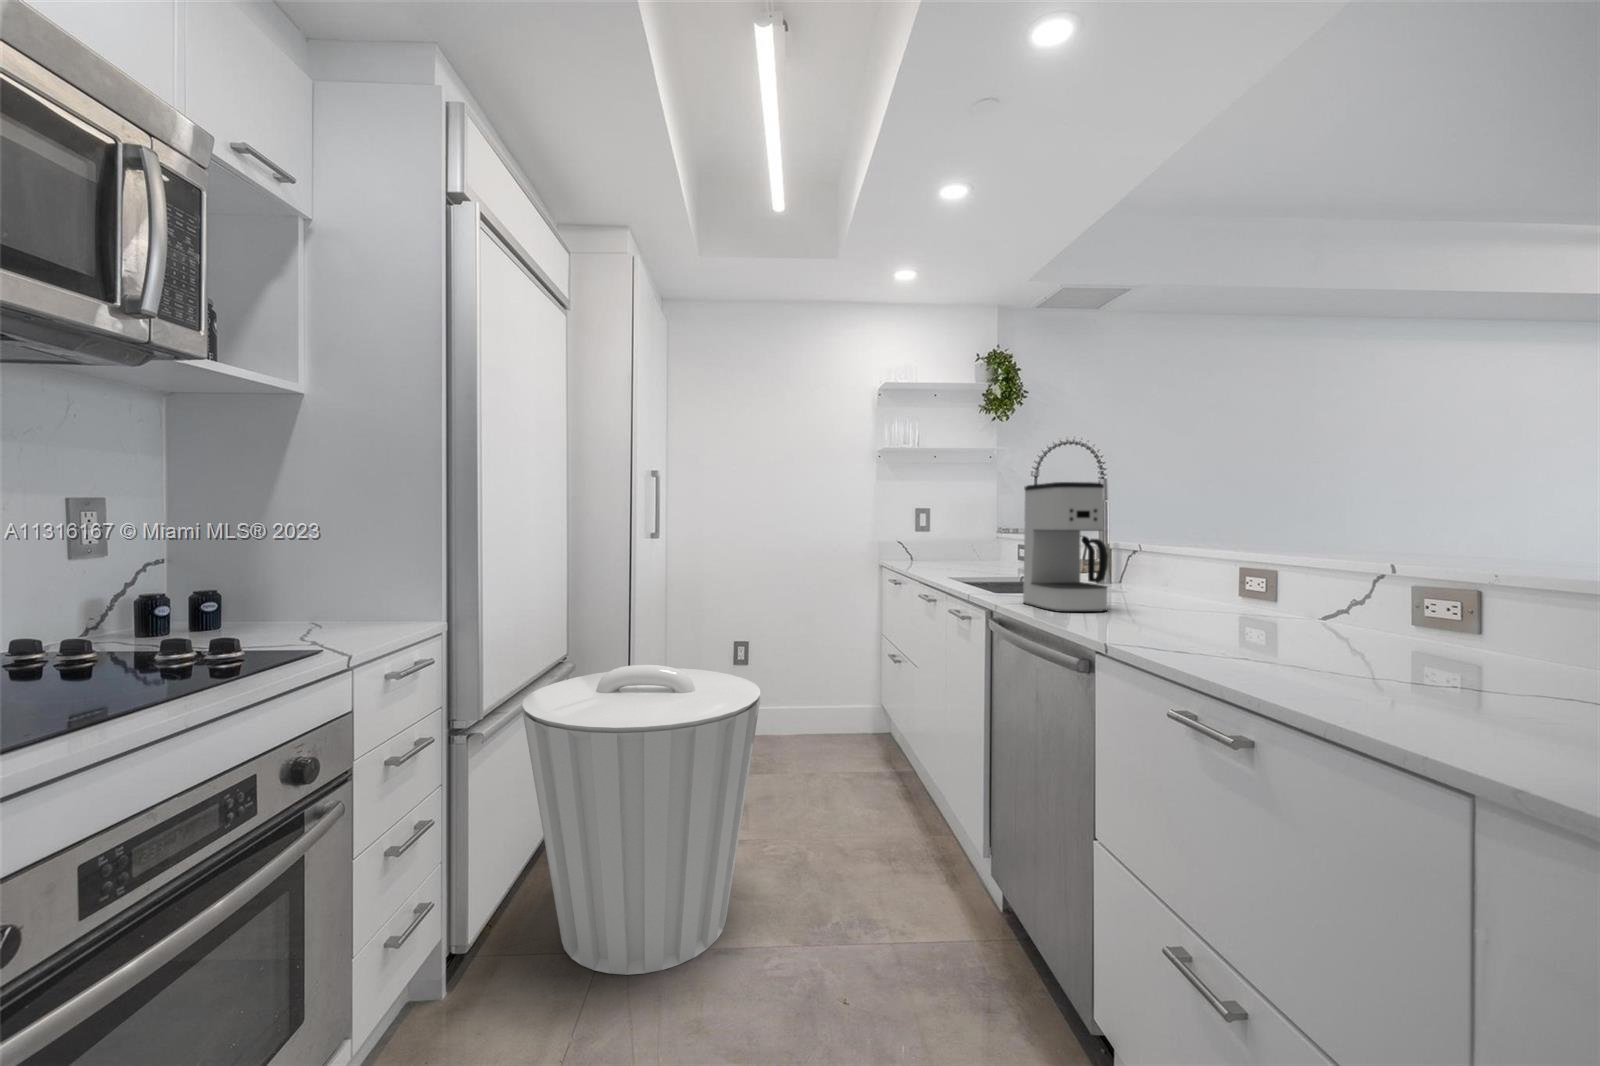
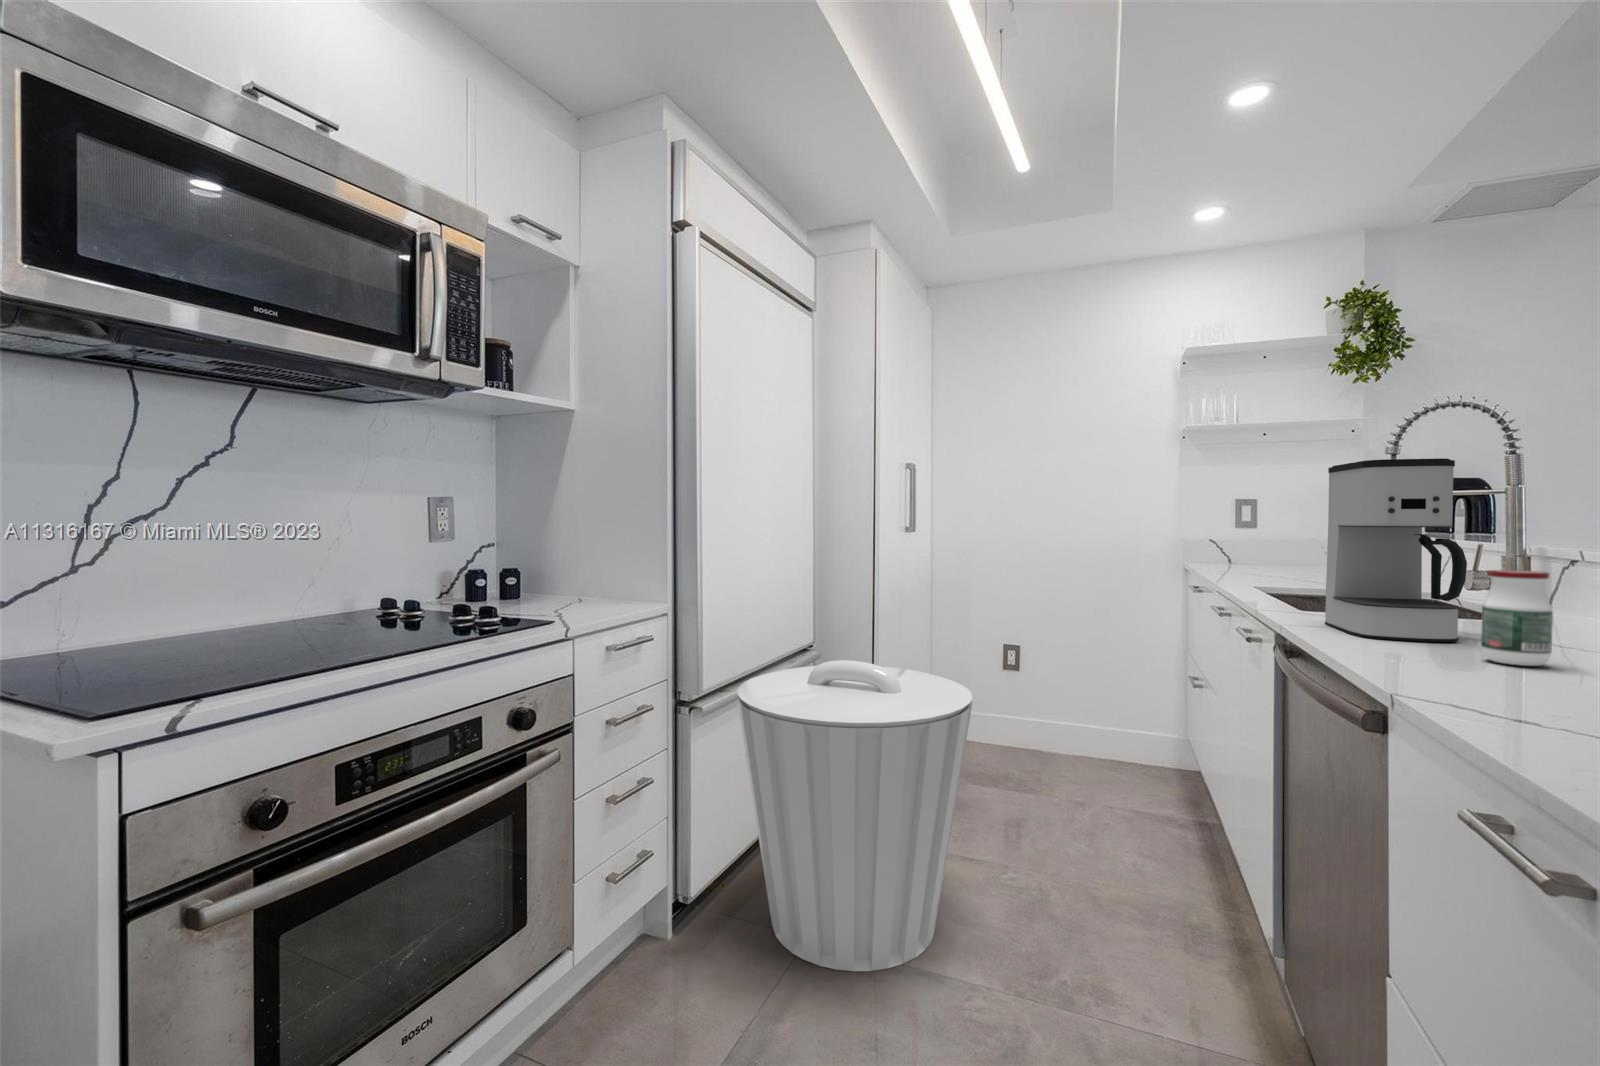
jar: none [1132,560,1170,624] -> present [1481,570,1553,666]

